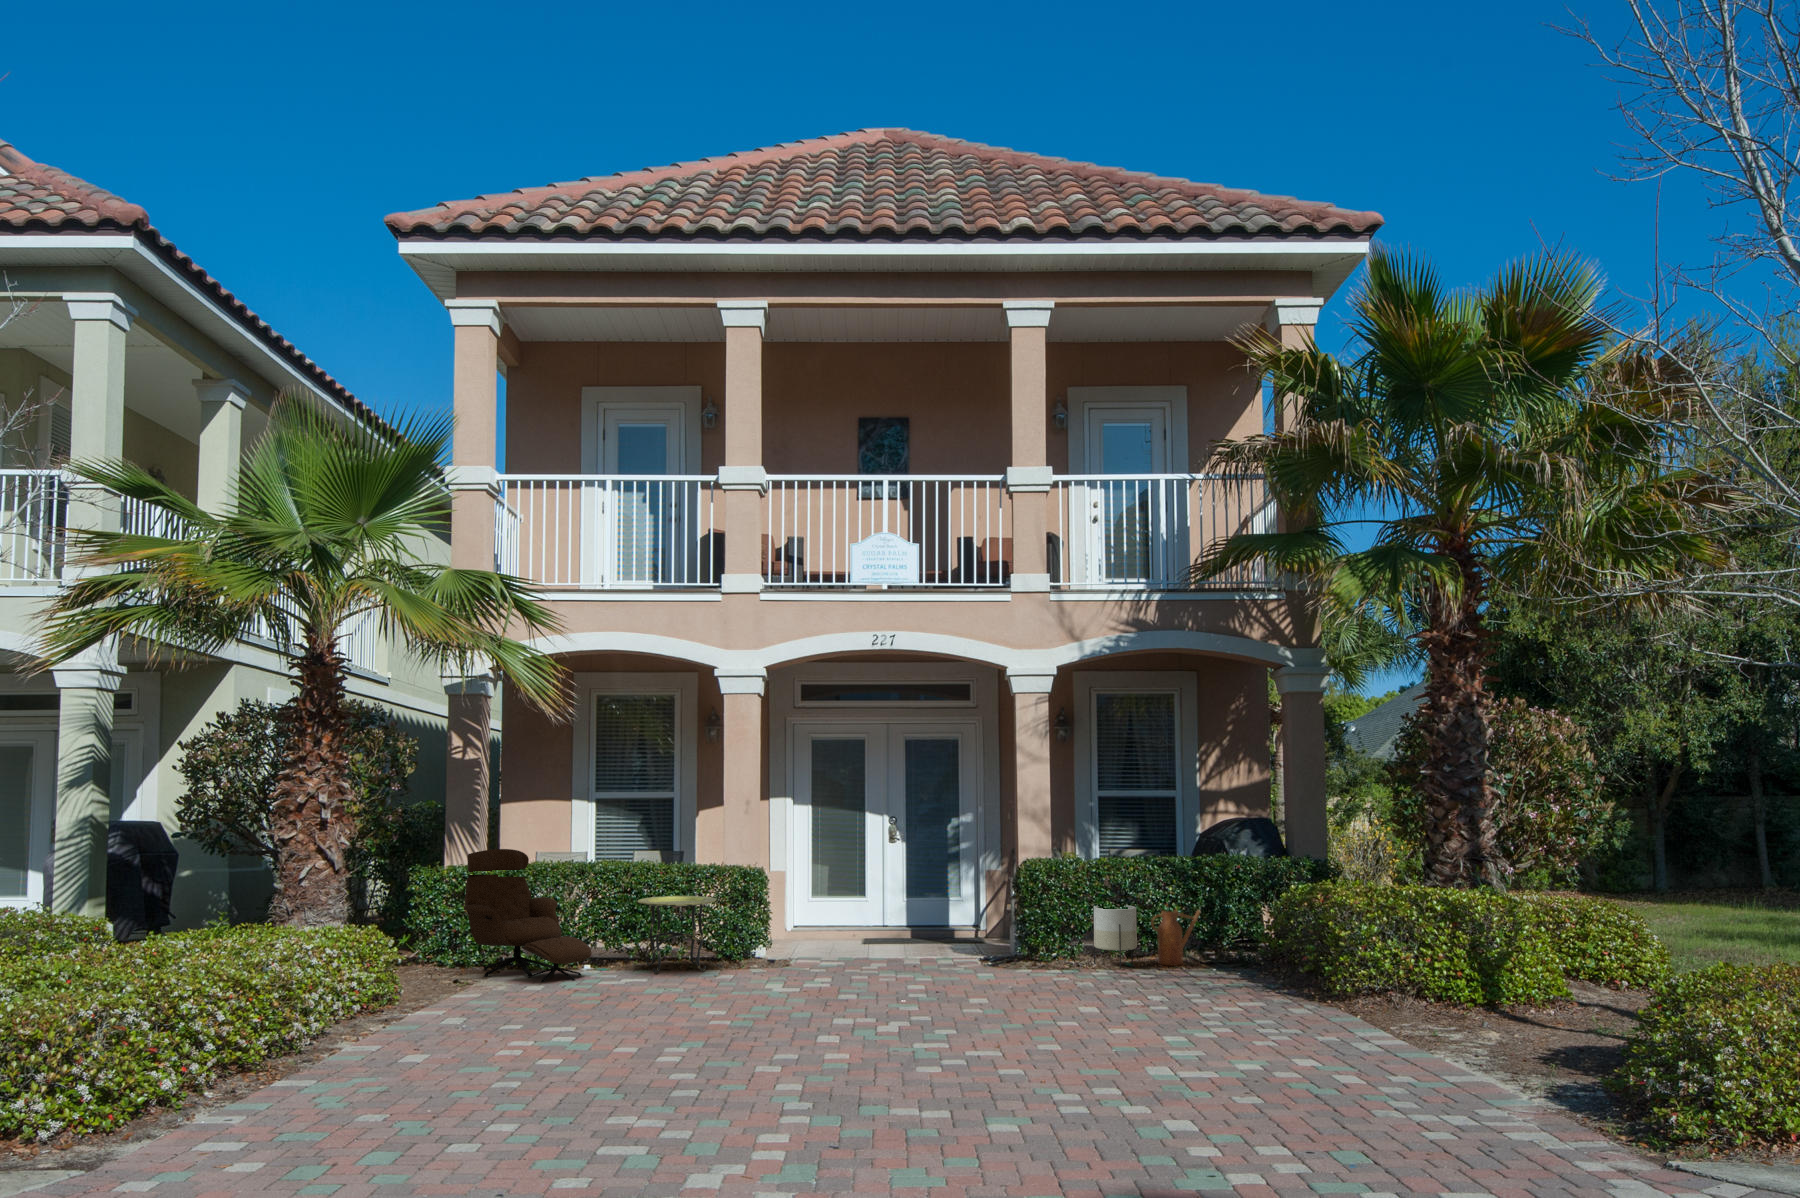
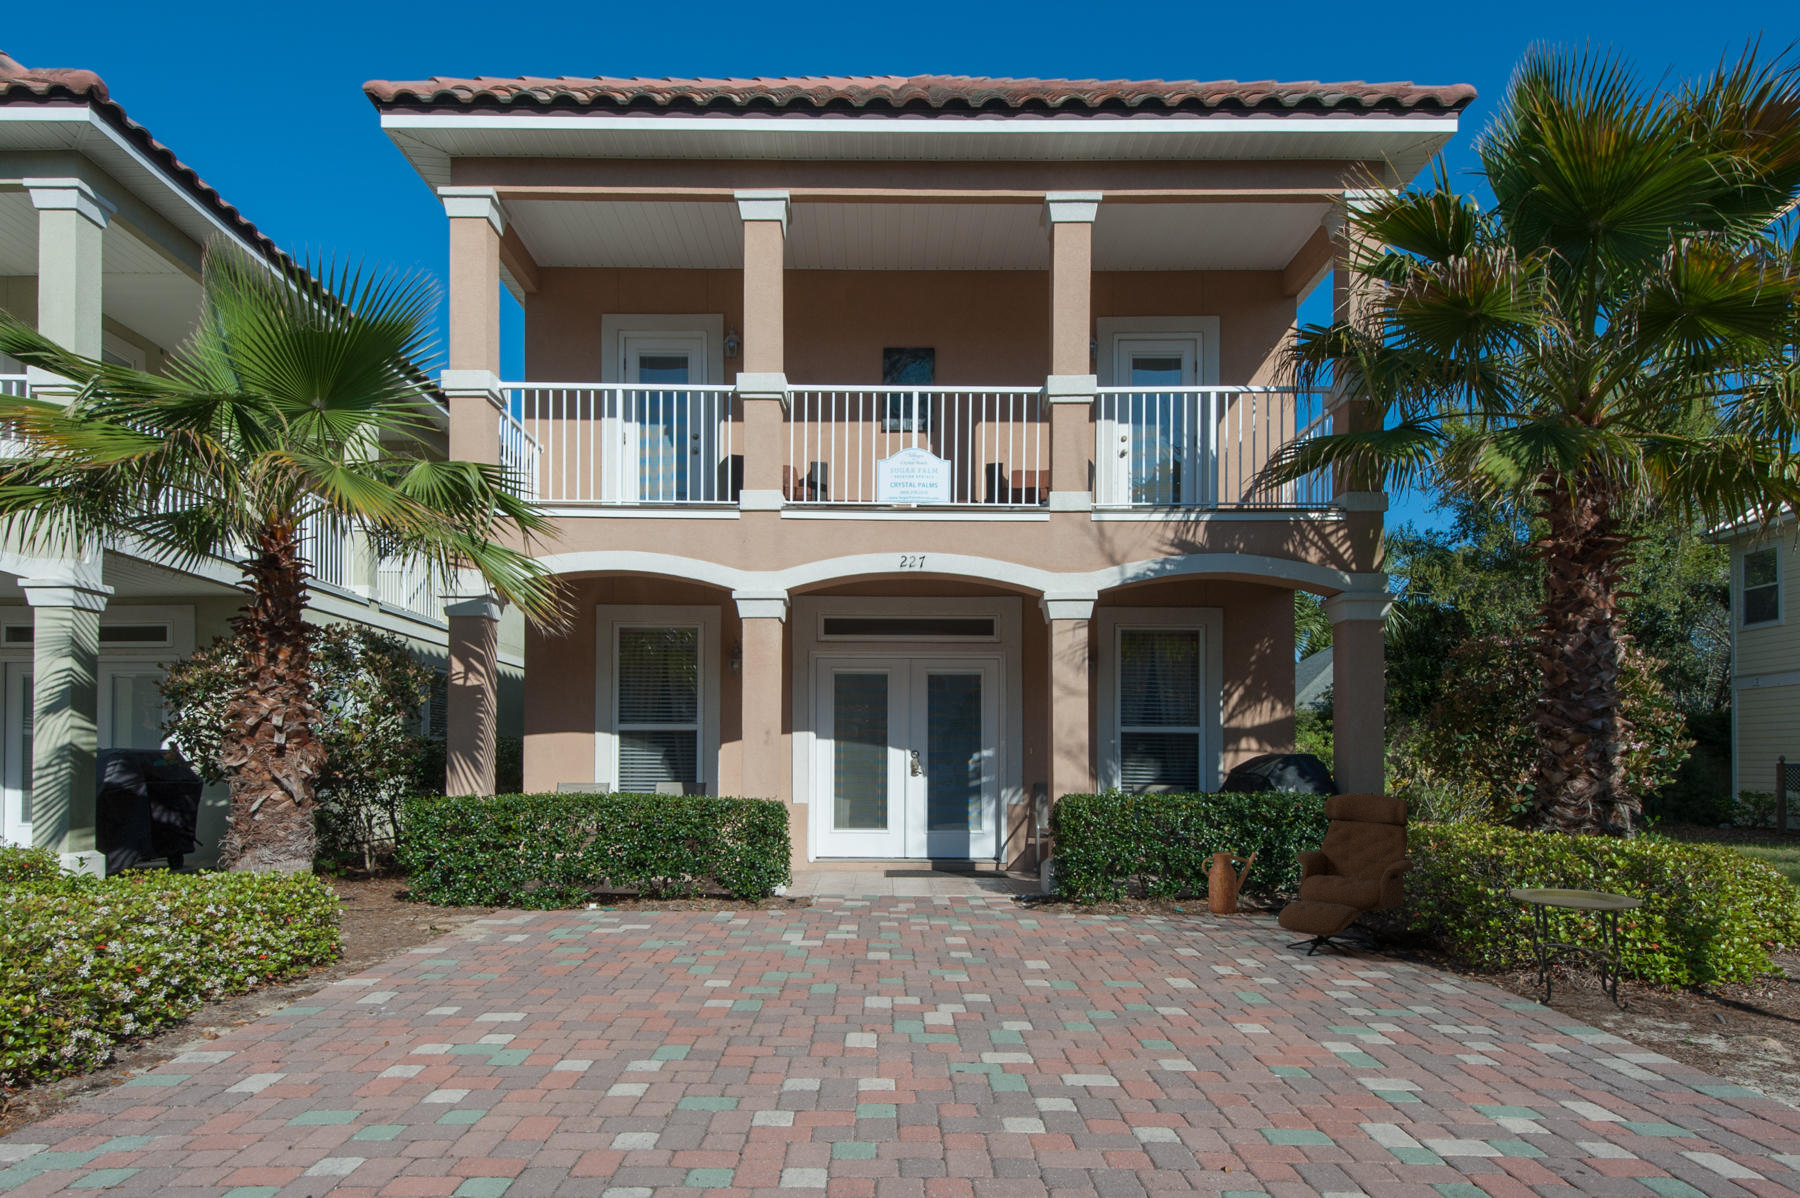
lounge chair: present [463,849,592,982] -> present [1278,794,1414,957]
side table: present [637,896,716,974] -> present [1510,888,1642,1011]
planter: present [1094,905,1137,969] -> none [1139,846,1187,917]

